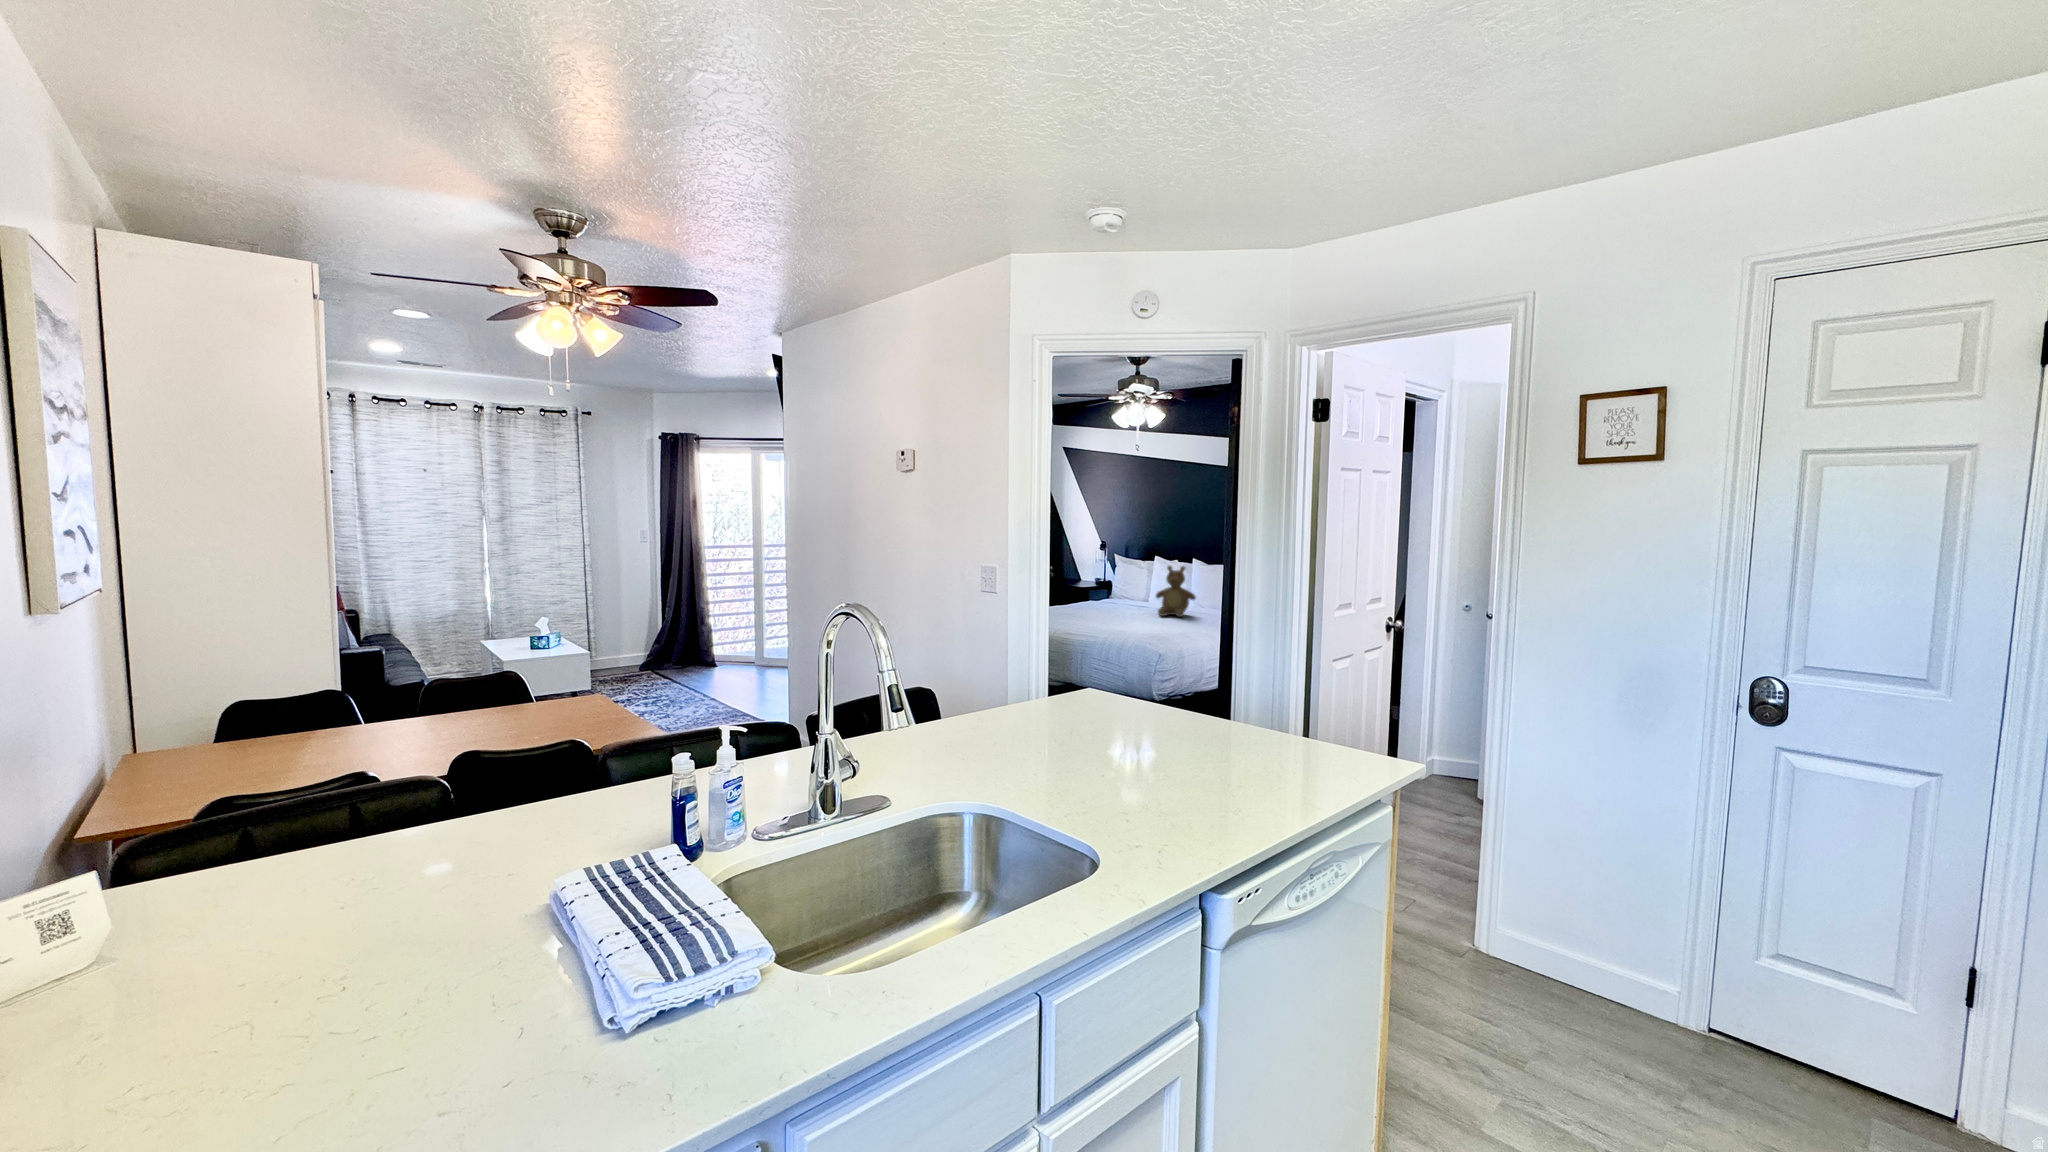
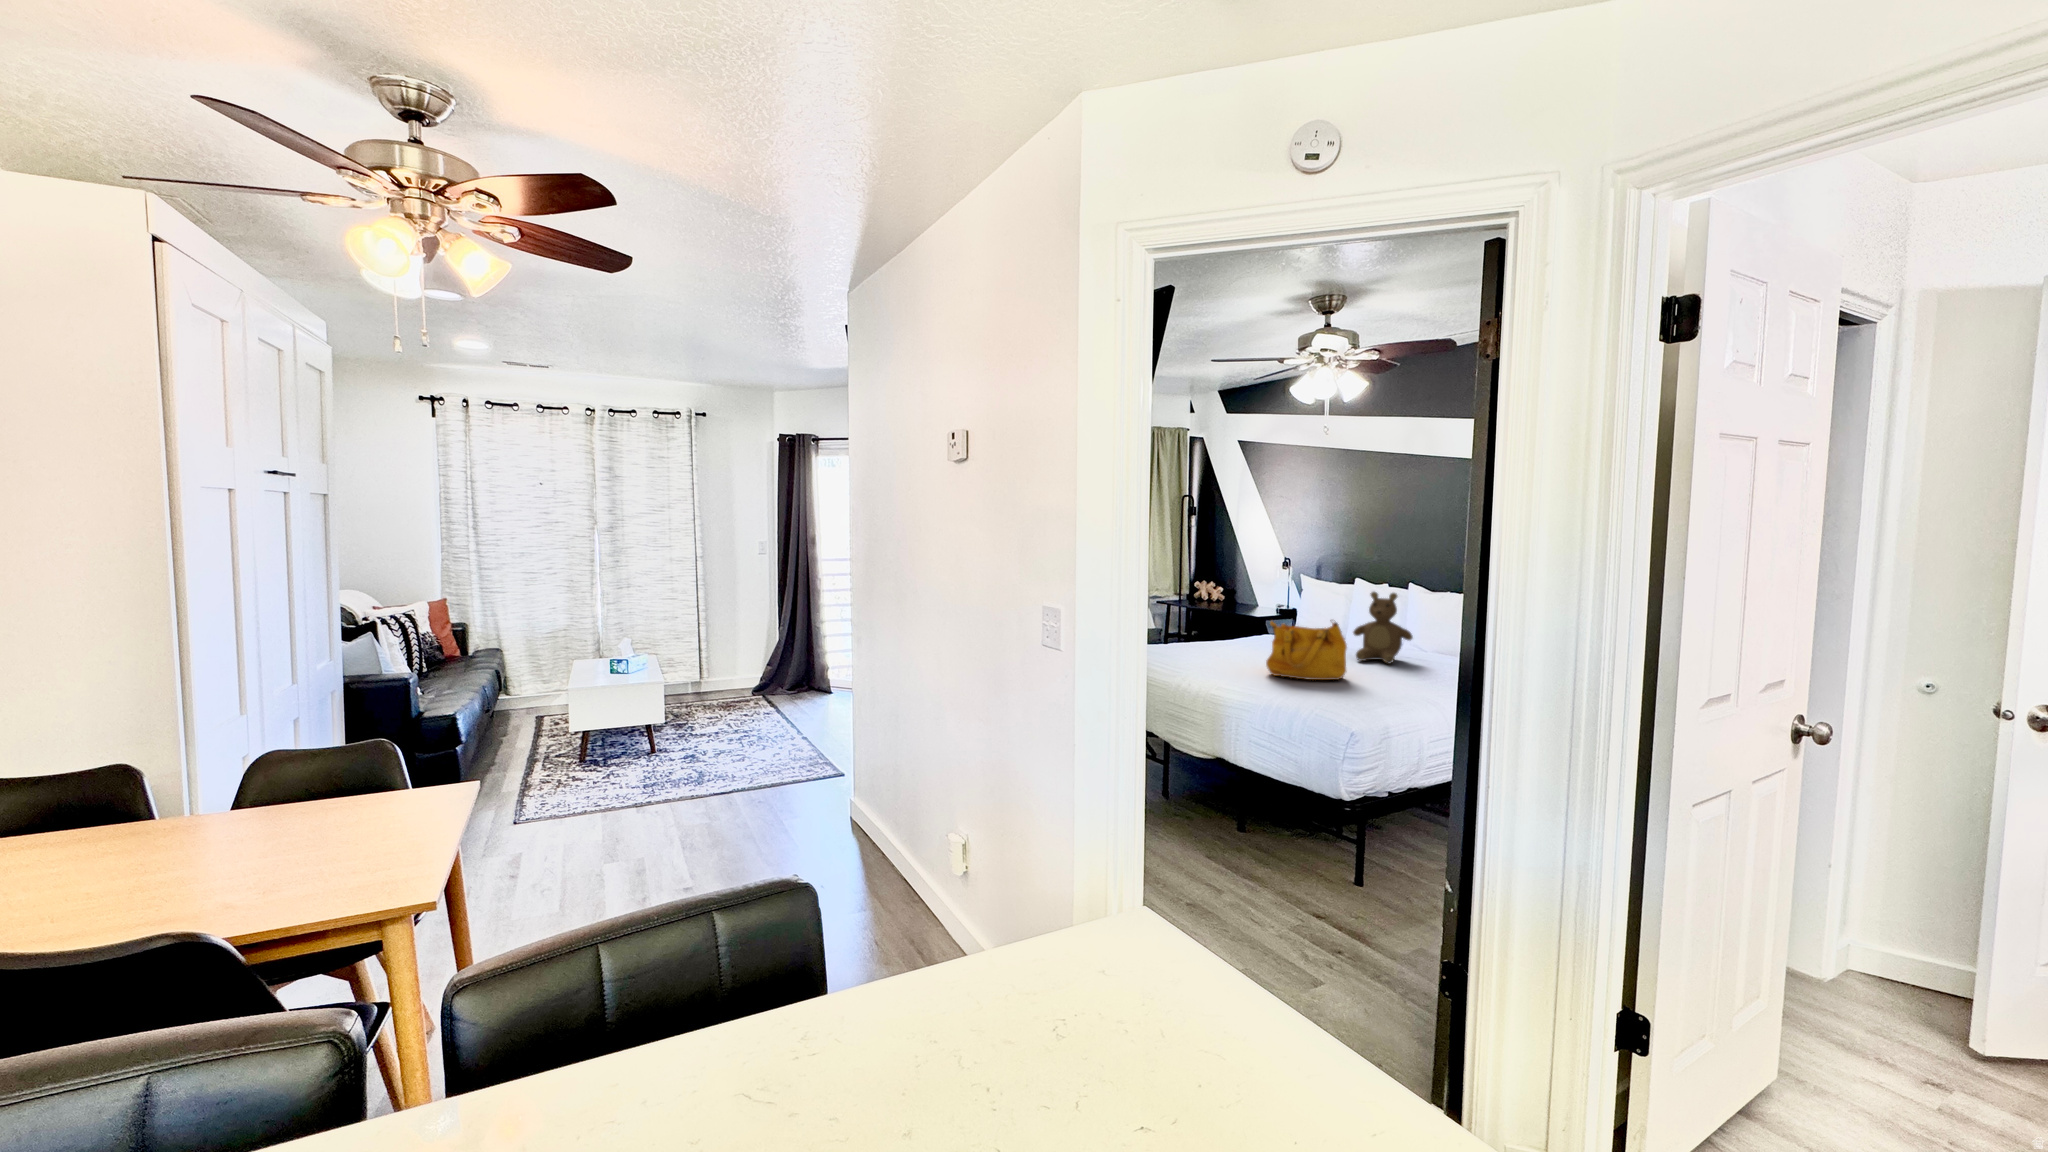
handbag: none [1098,585,1153,628] -> present [1266,621,1347,680]

